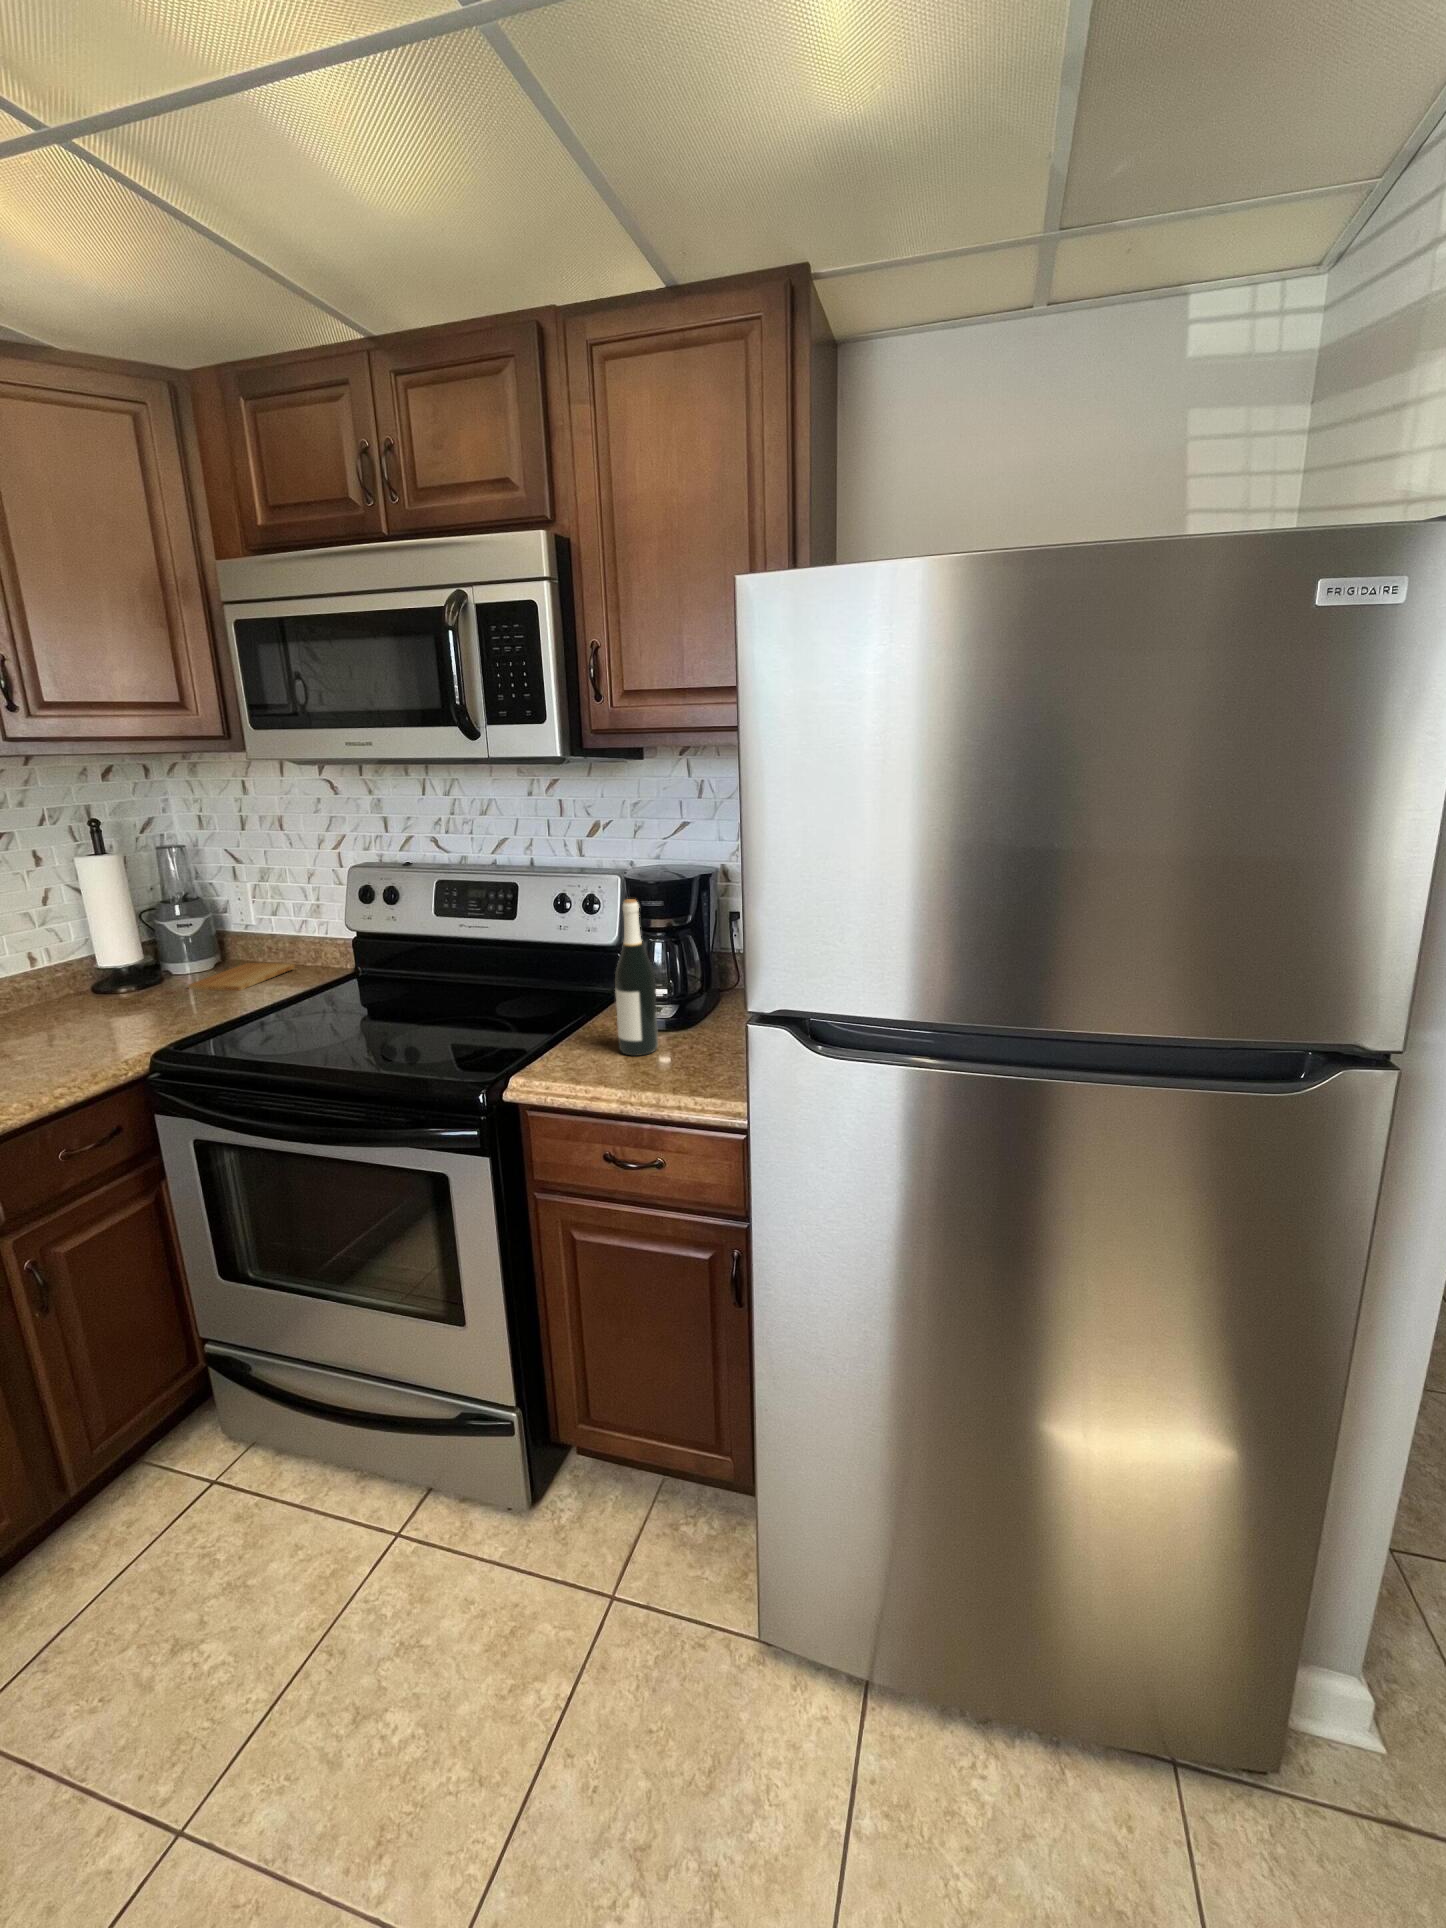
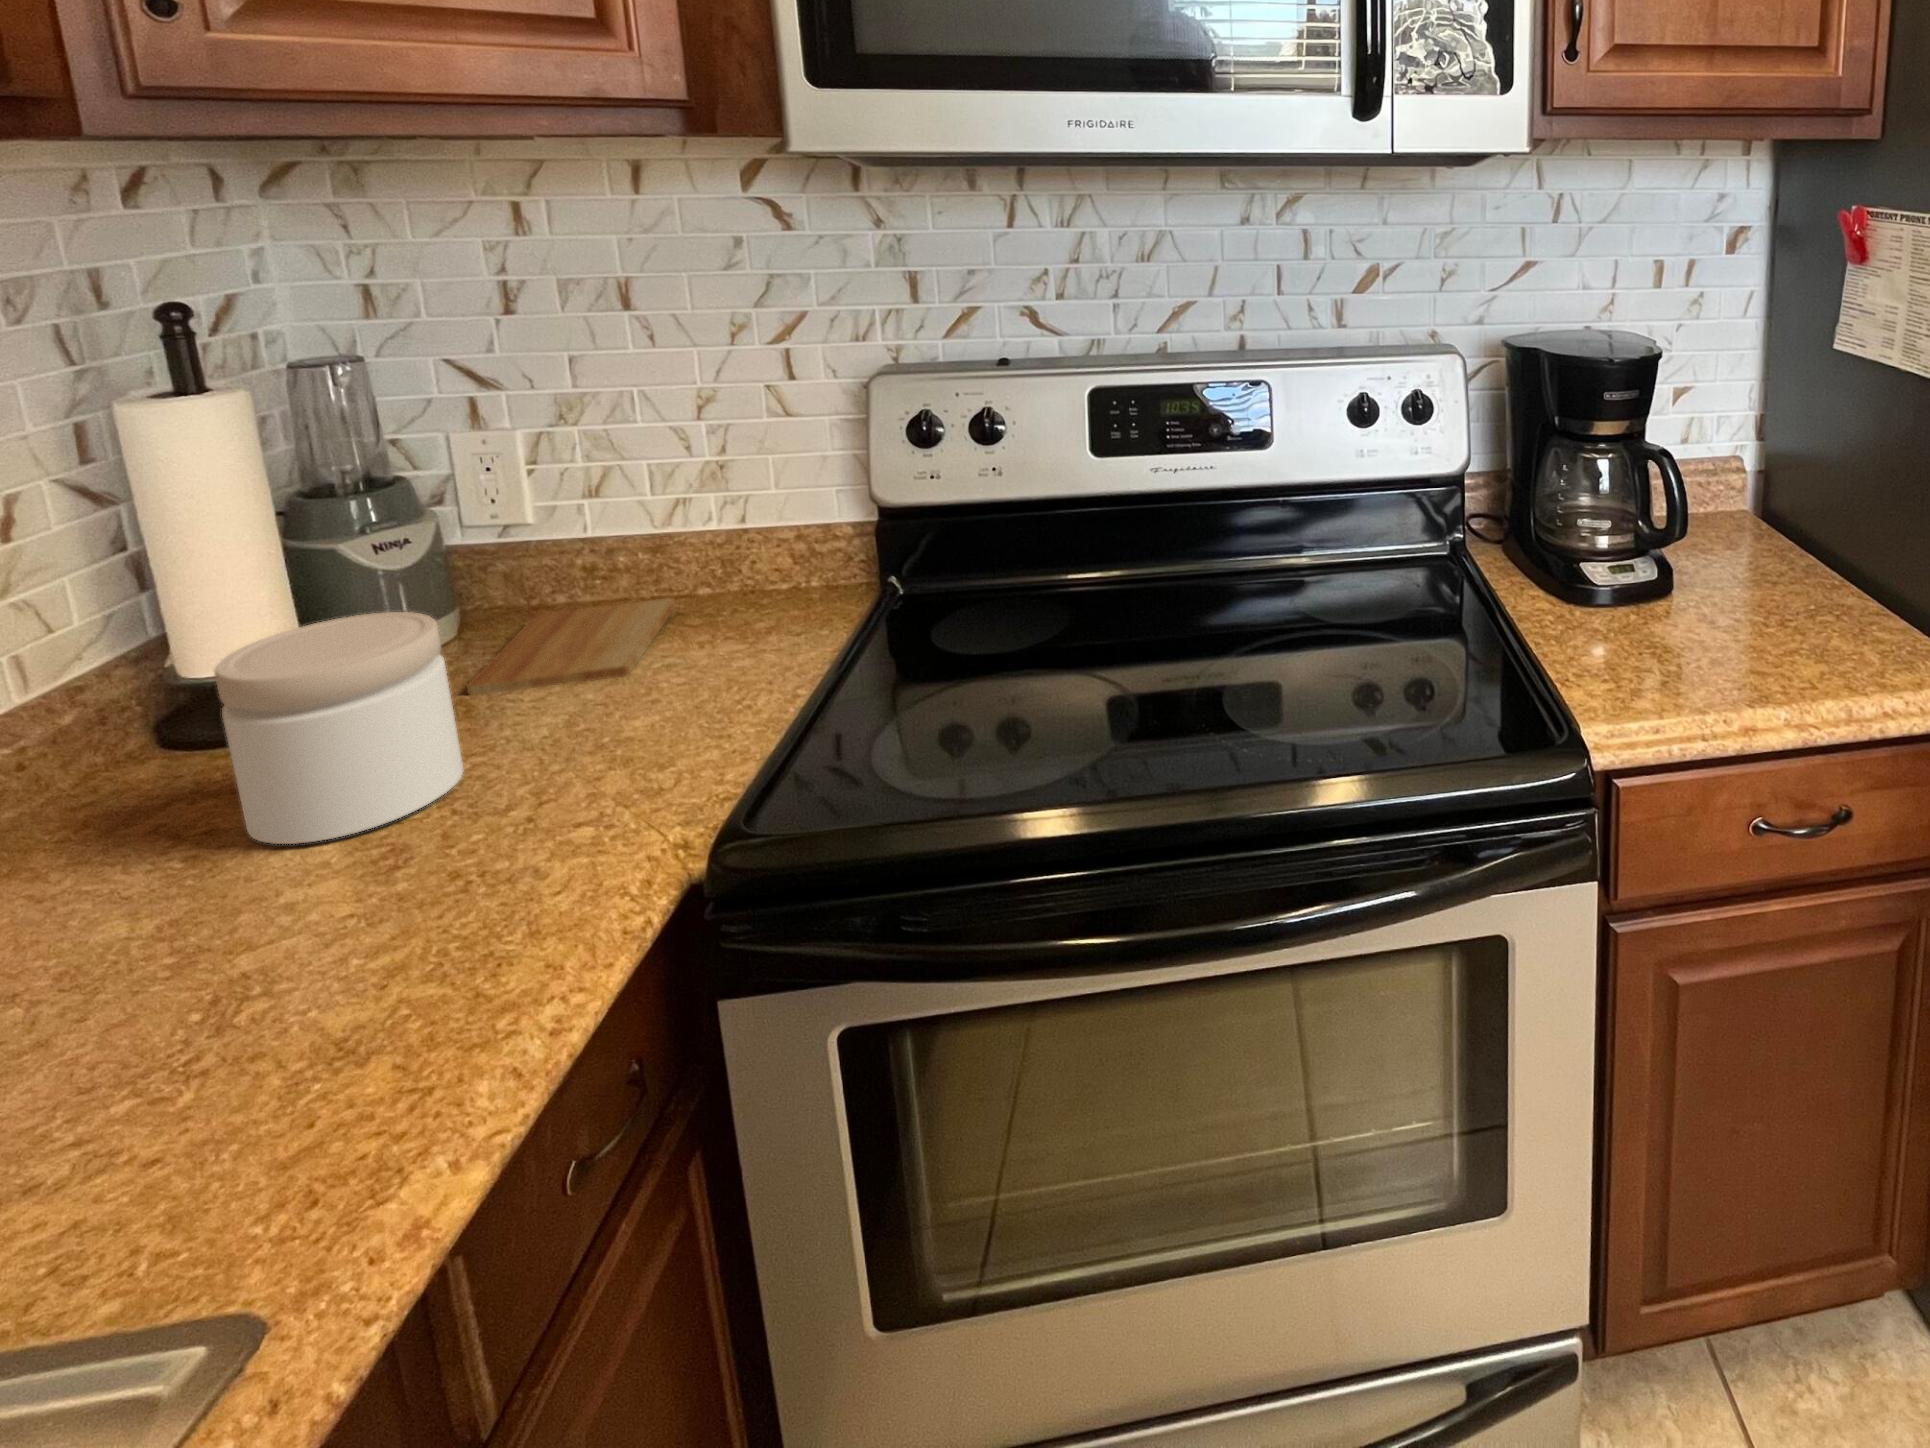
wine bottle: present [615,899,658,1056] -> none [1631,388,1701,649]
jar: none [51,945,143,1025] -> present [215,612,464,844]

